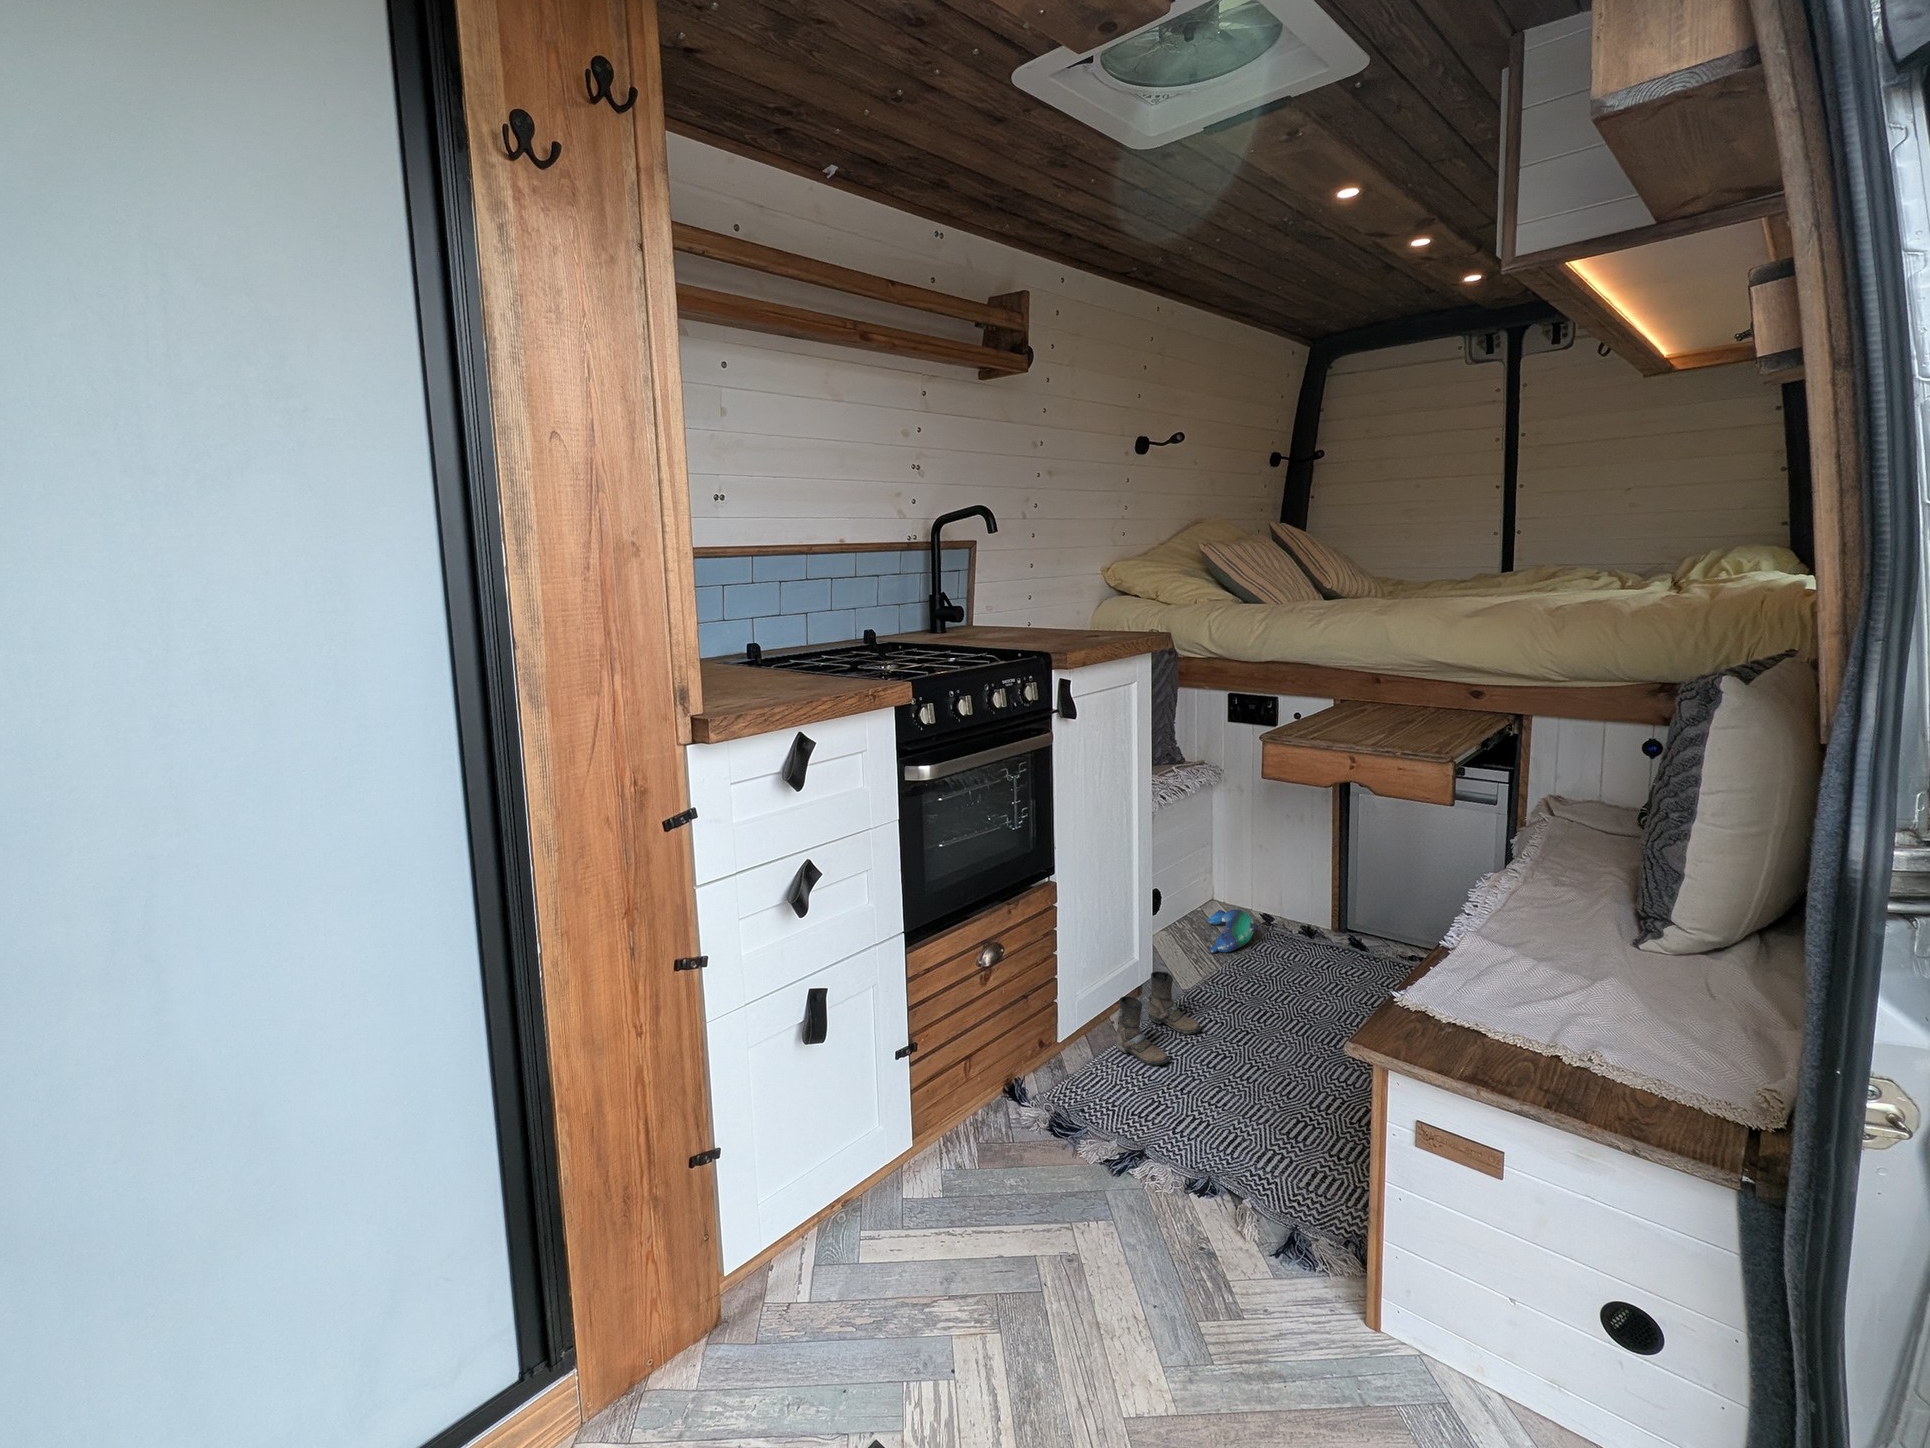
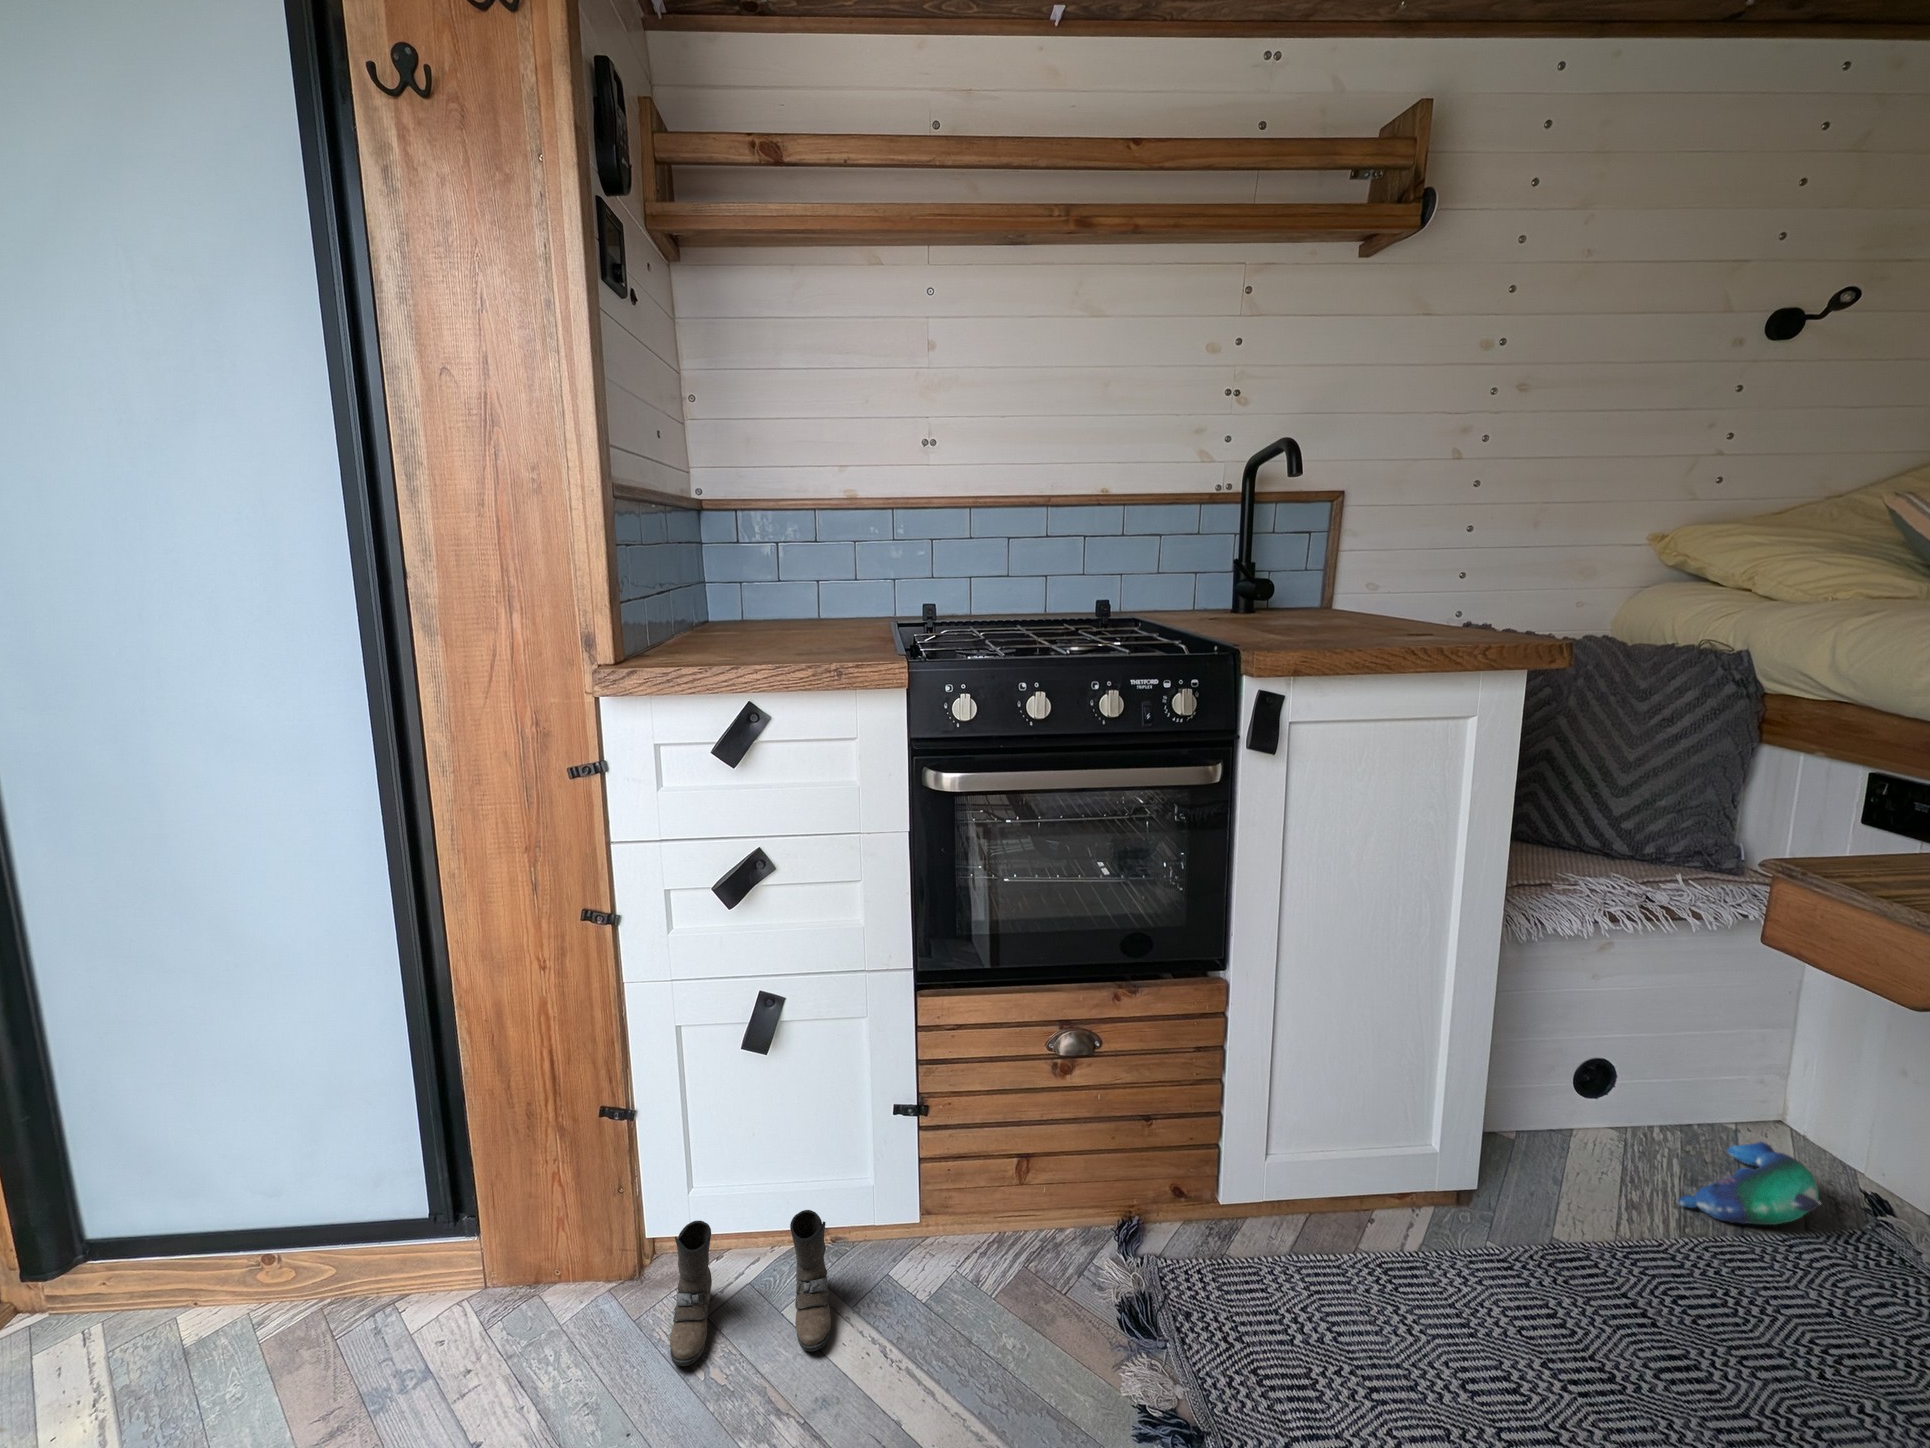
boots: present [1116,971,1201,1065] -> present [670,1210,831,1366]

